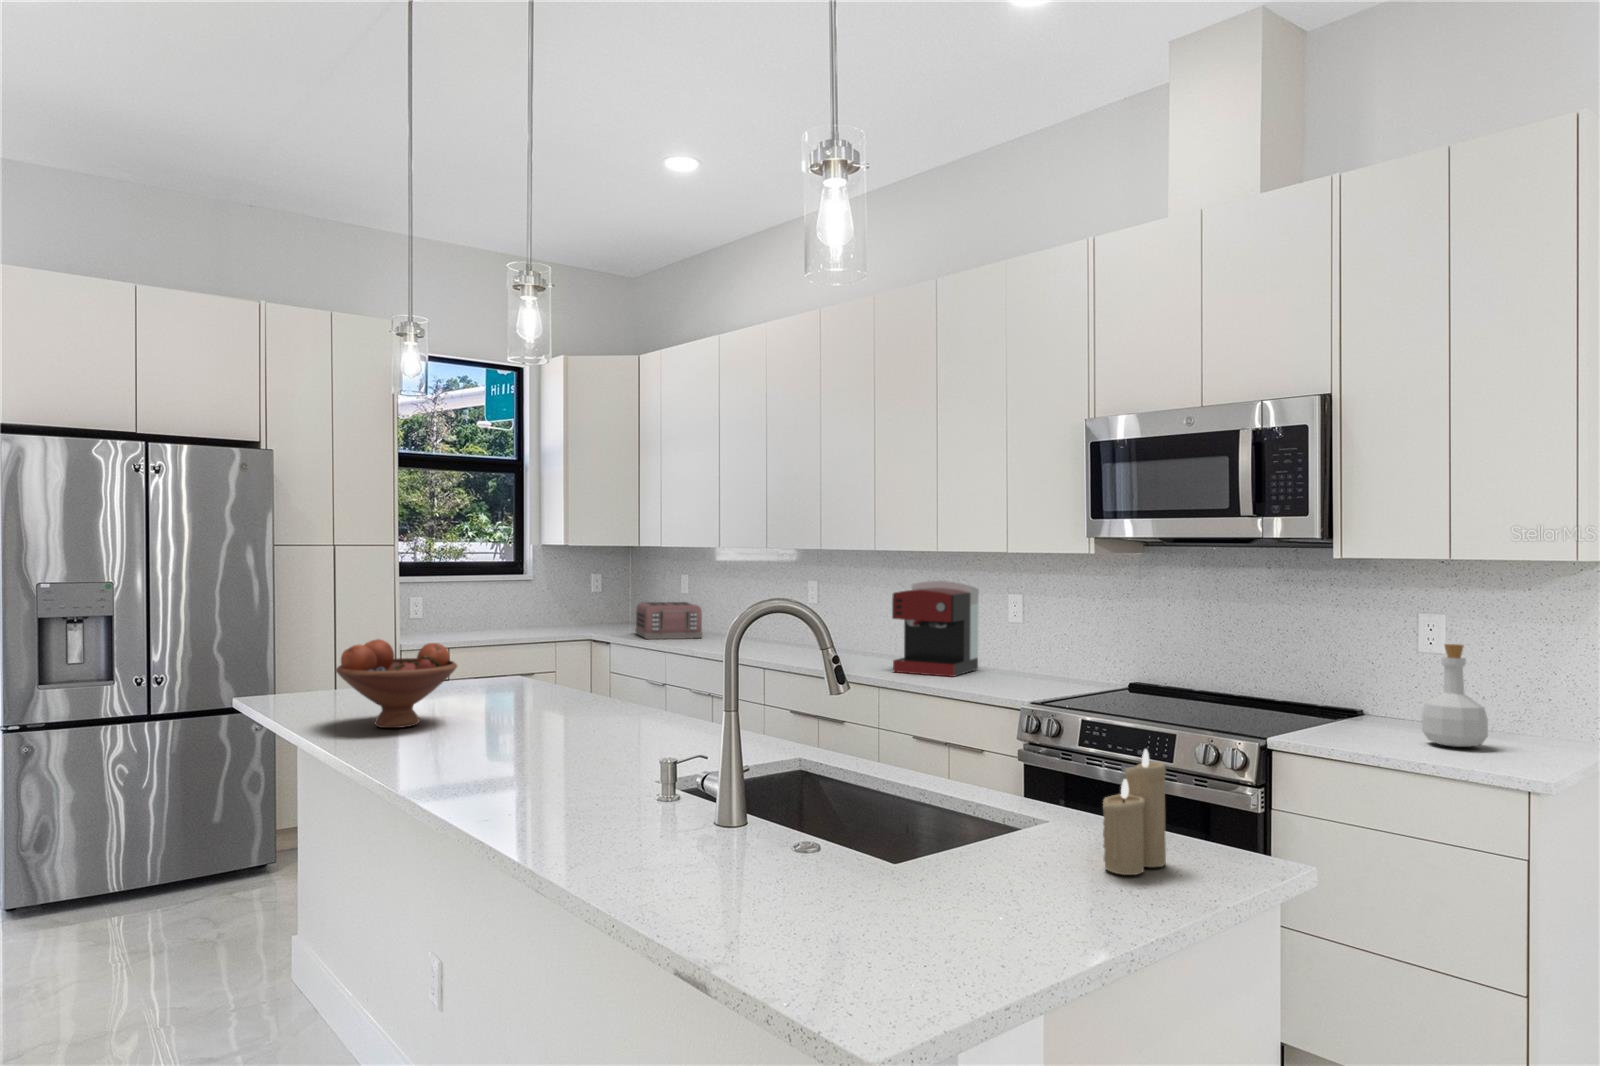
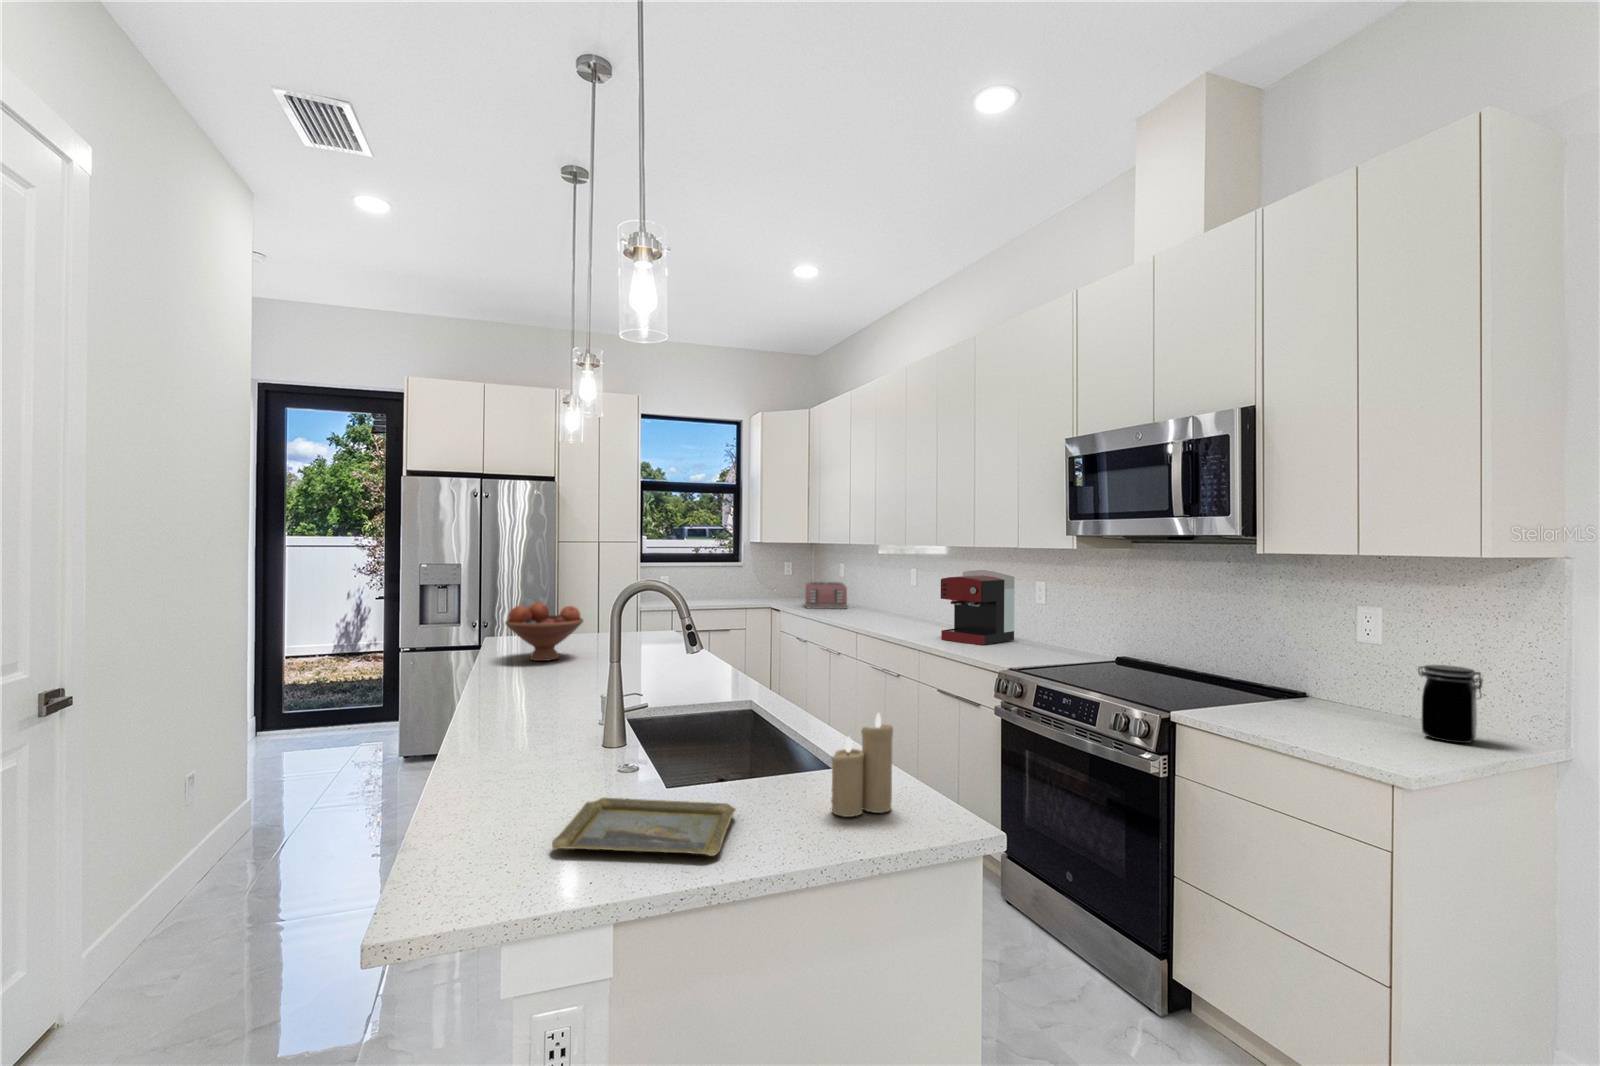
bottle: present [1422,644,1488,747] -> none [1324,636,1389,736]
jar: none [1499,670,1564,748] -> present [1418,665,1483,743]
tray: none [834,875,1075,950] -> present [552,798,736,856]

